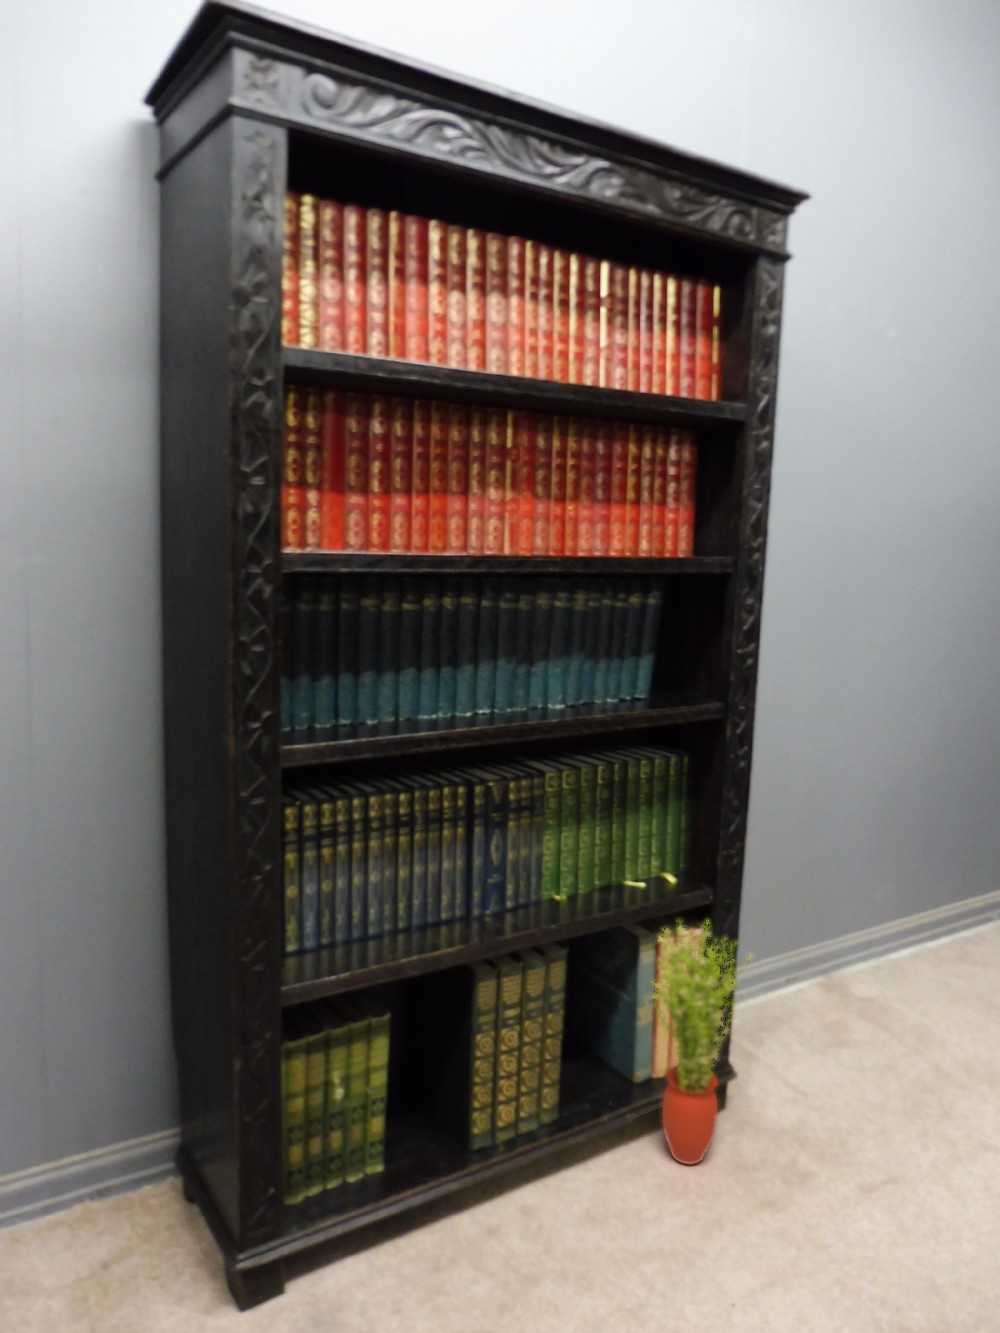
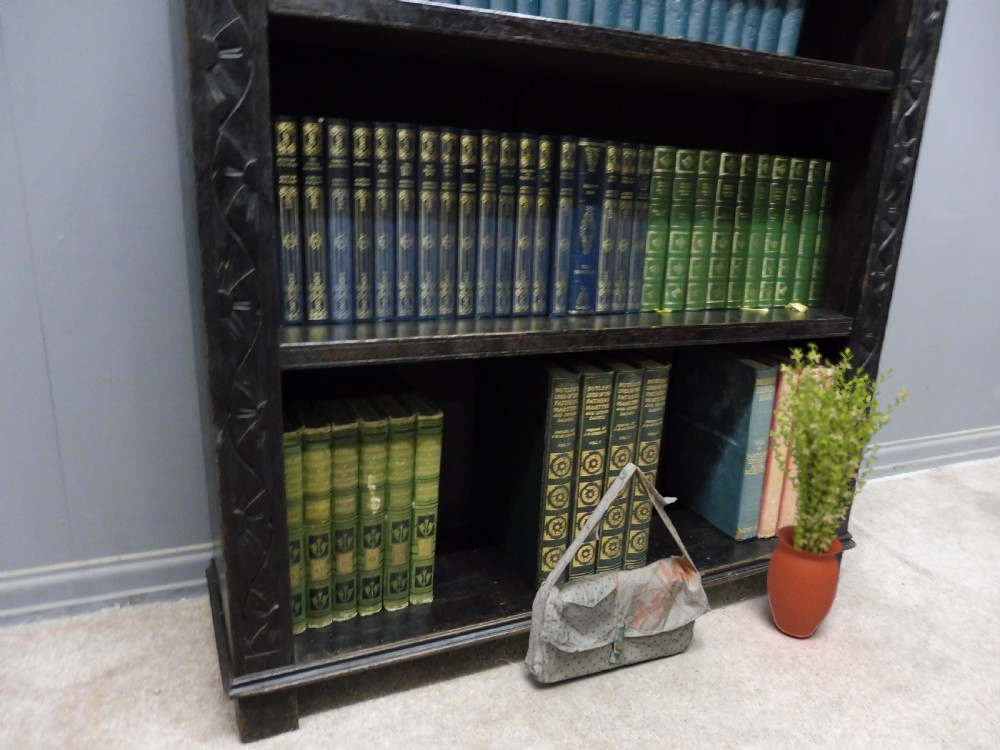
bag: none [464,1037,615,1234] -> present [524,463,711,683]

